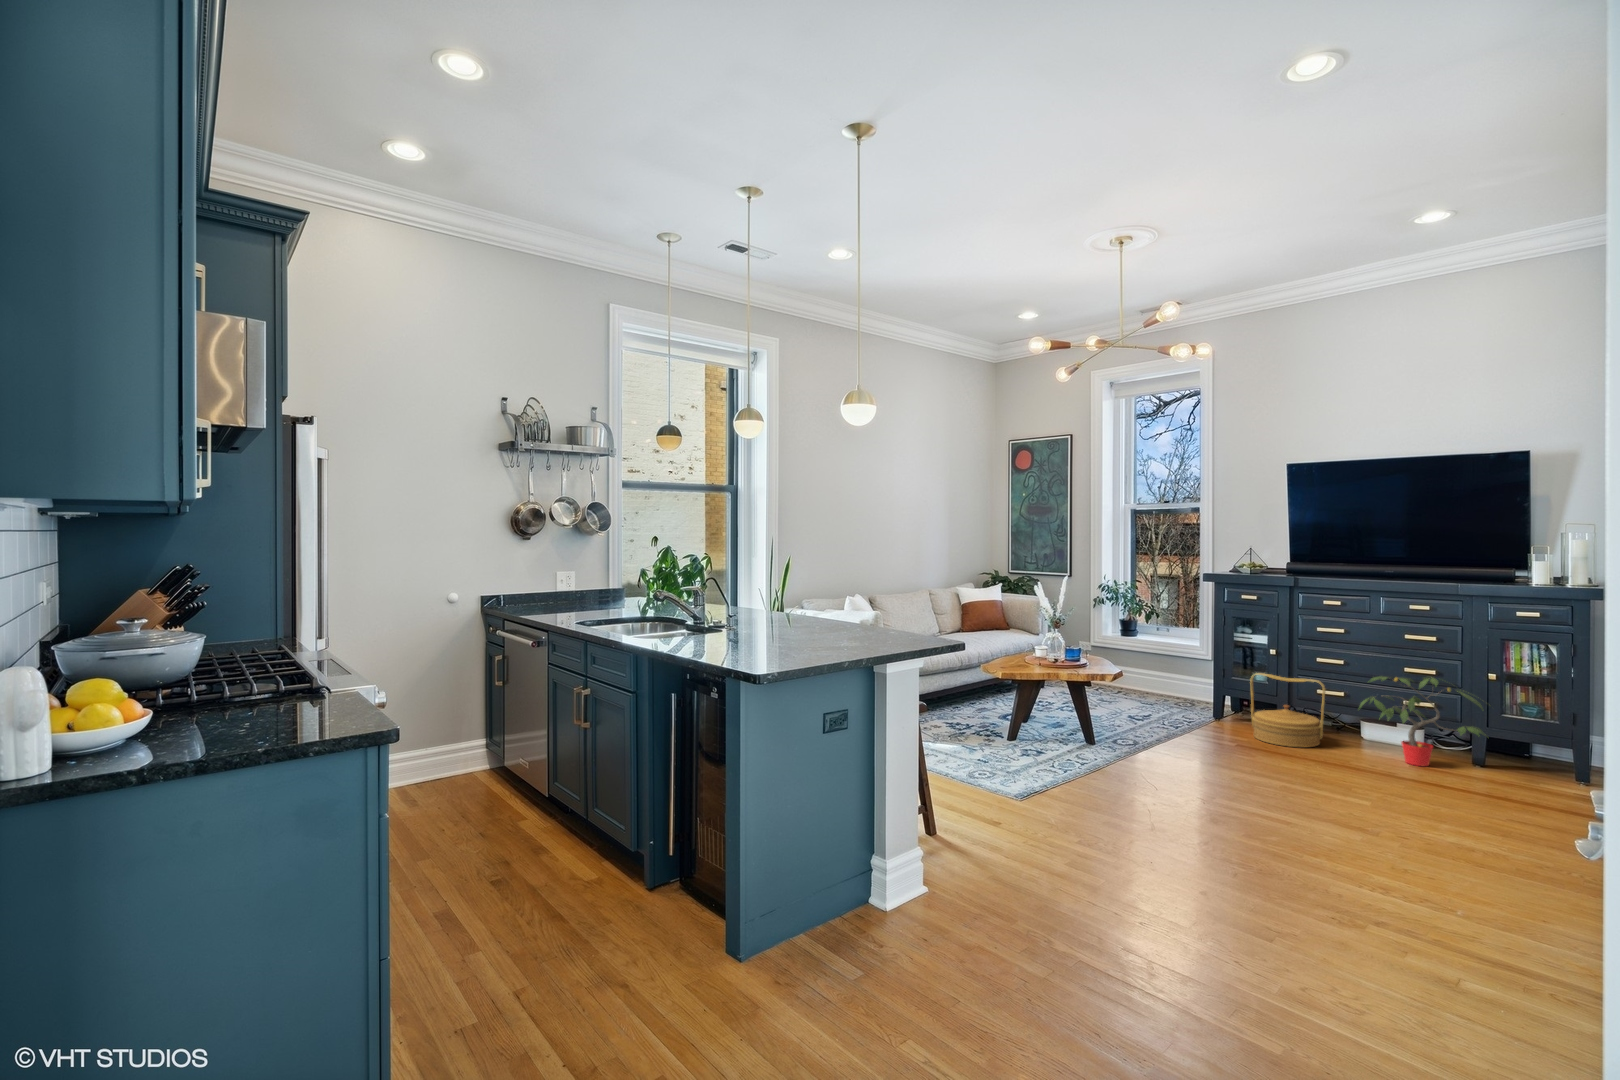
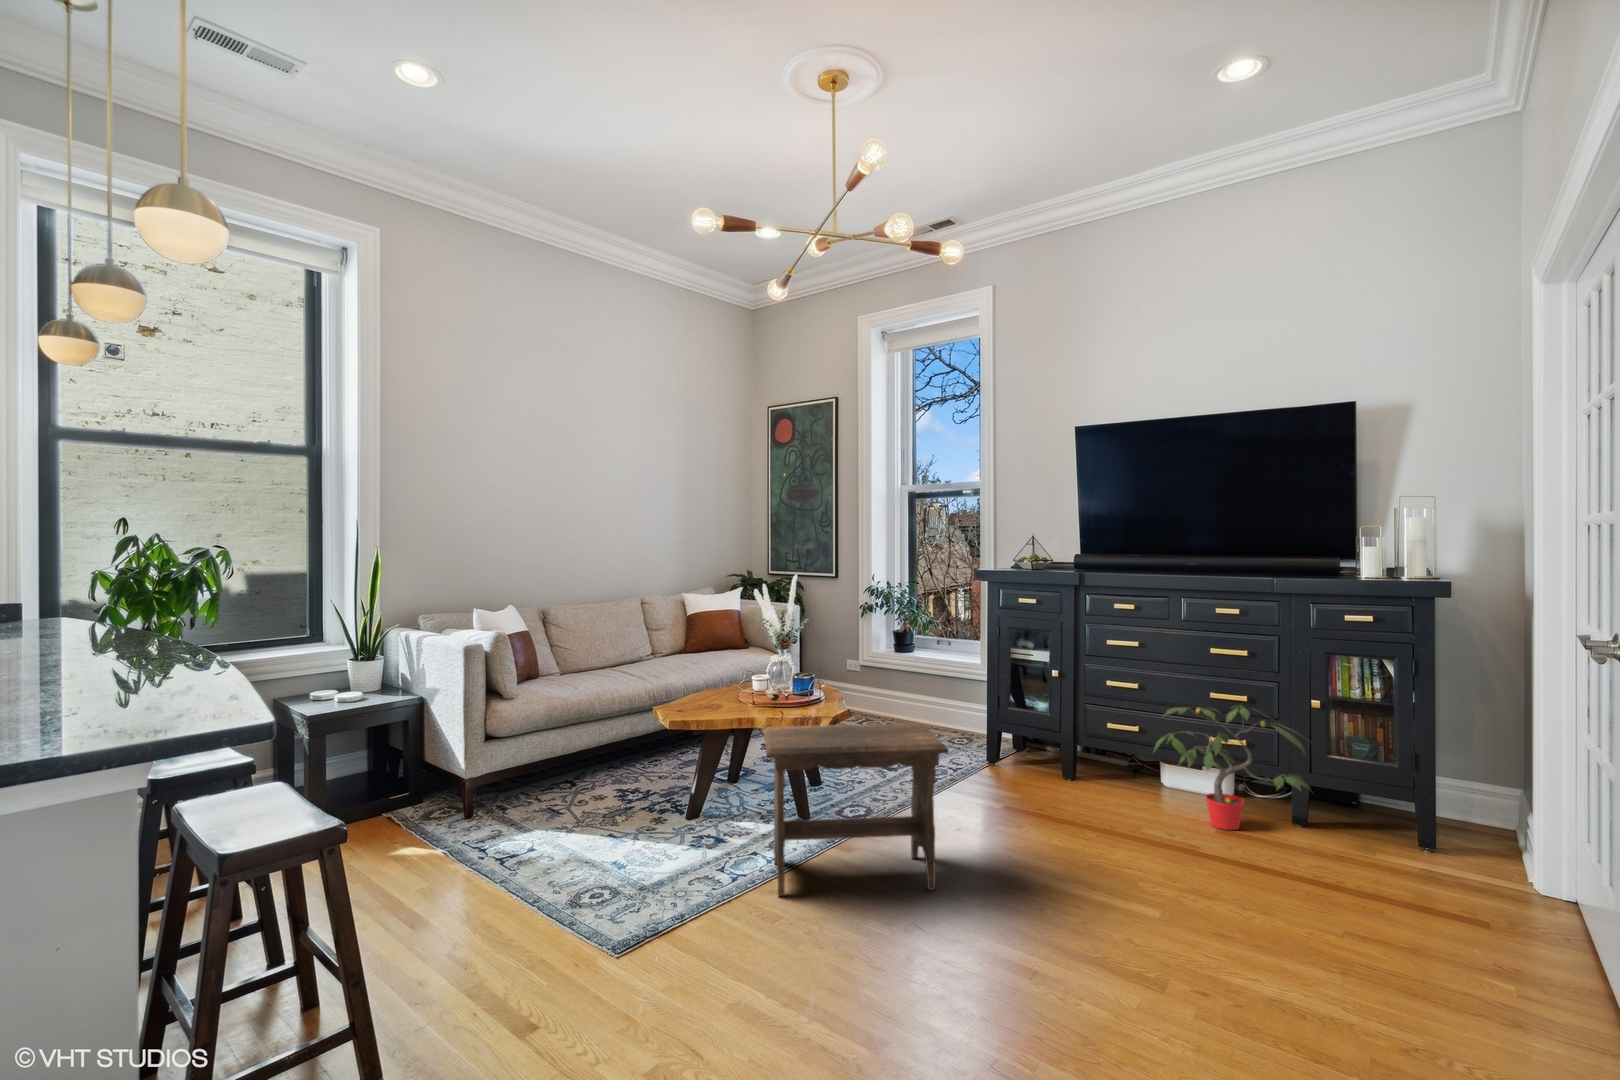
woven basket: present [1250,673,1325,747] -> none [1025,703,1114,806]
footstool: none [1081,678,1220,786] -> present [764,723,949,896]

